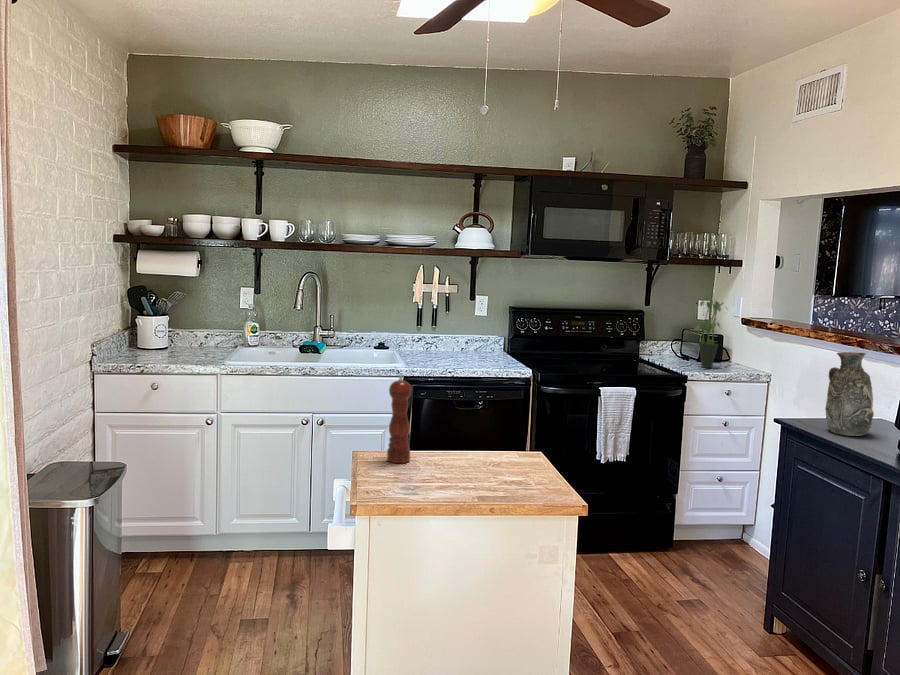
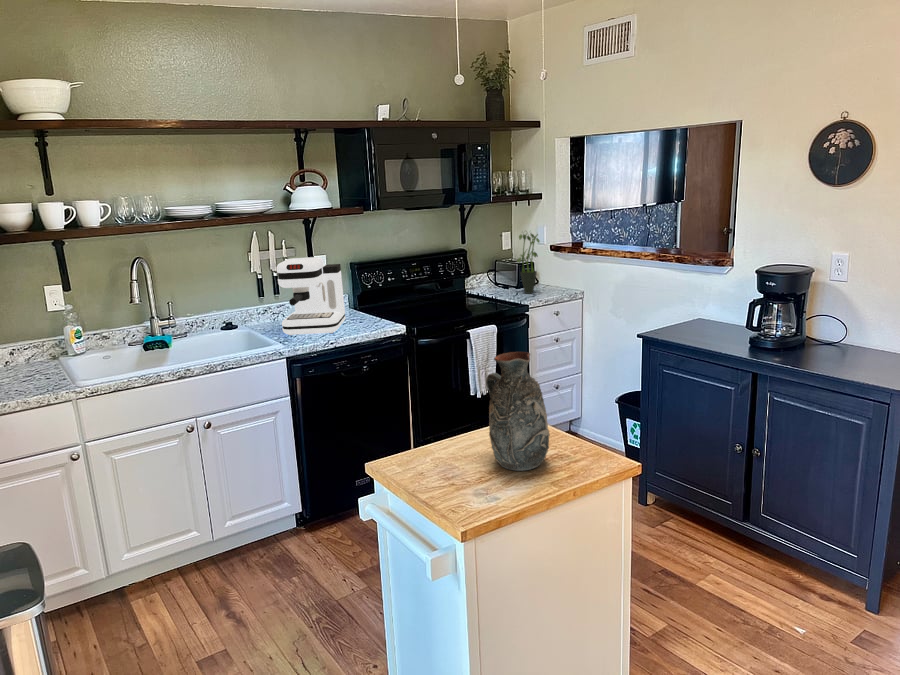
coffee maker: none [418,291,486,366] -> present [277,257,345,335]
decorative vase: present [825,352,874,436] -> present [486,352,550,471]
pepper mill: present [387,374,412,463] -> none [422,377,451,471]

